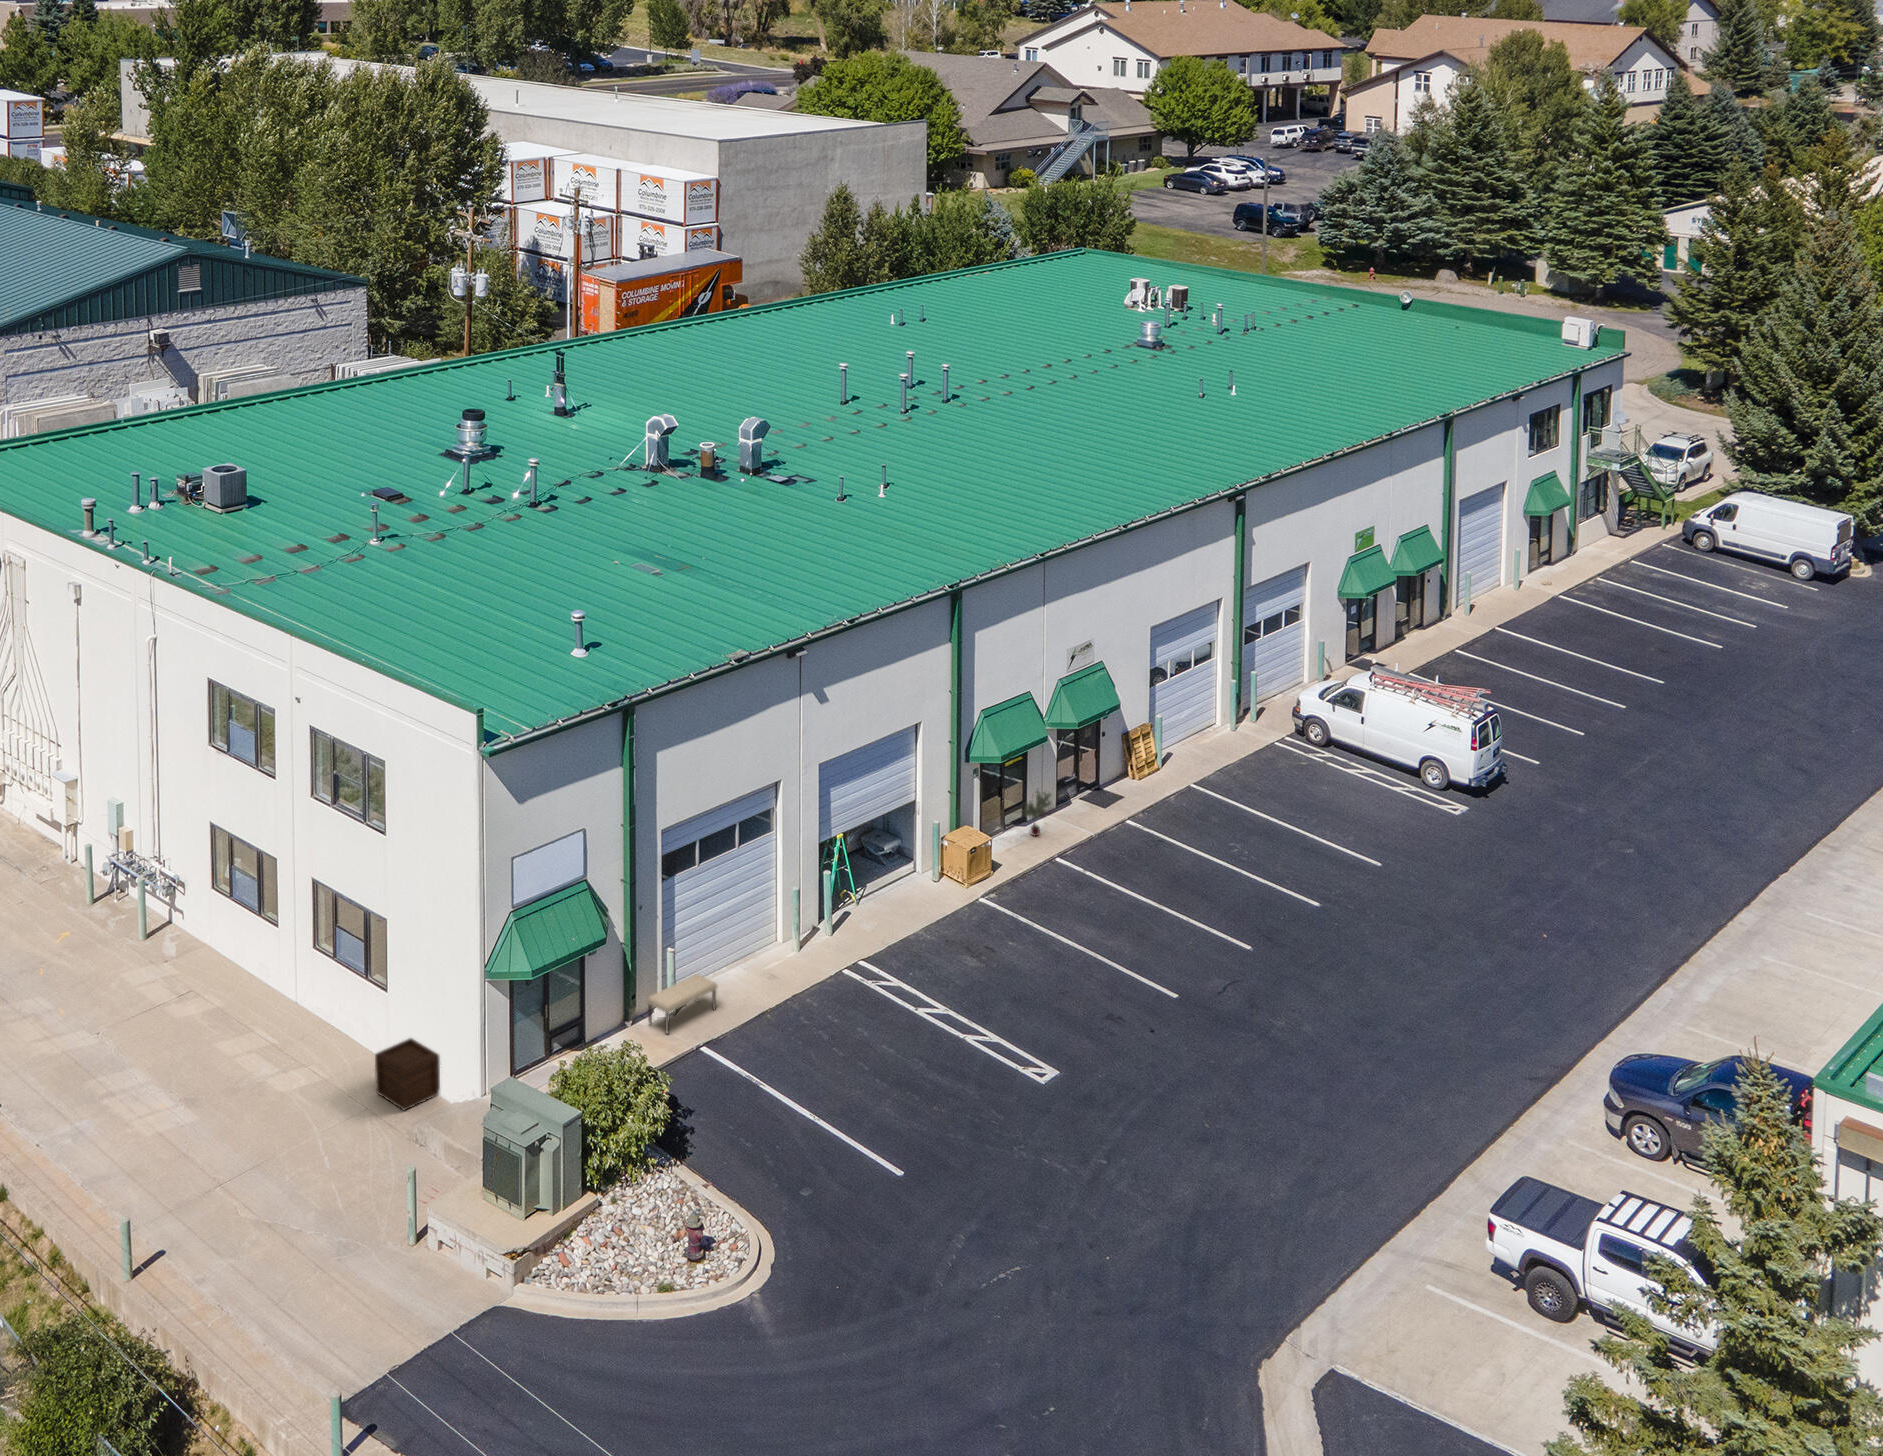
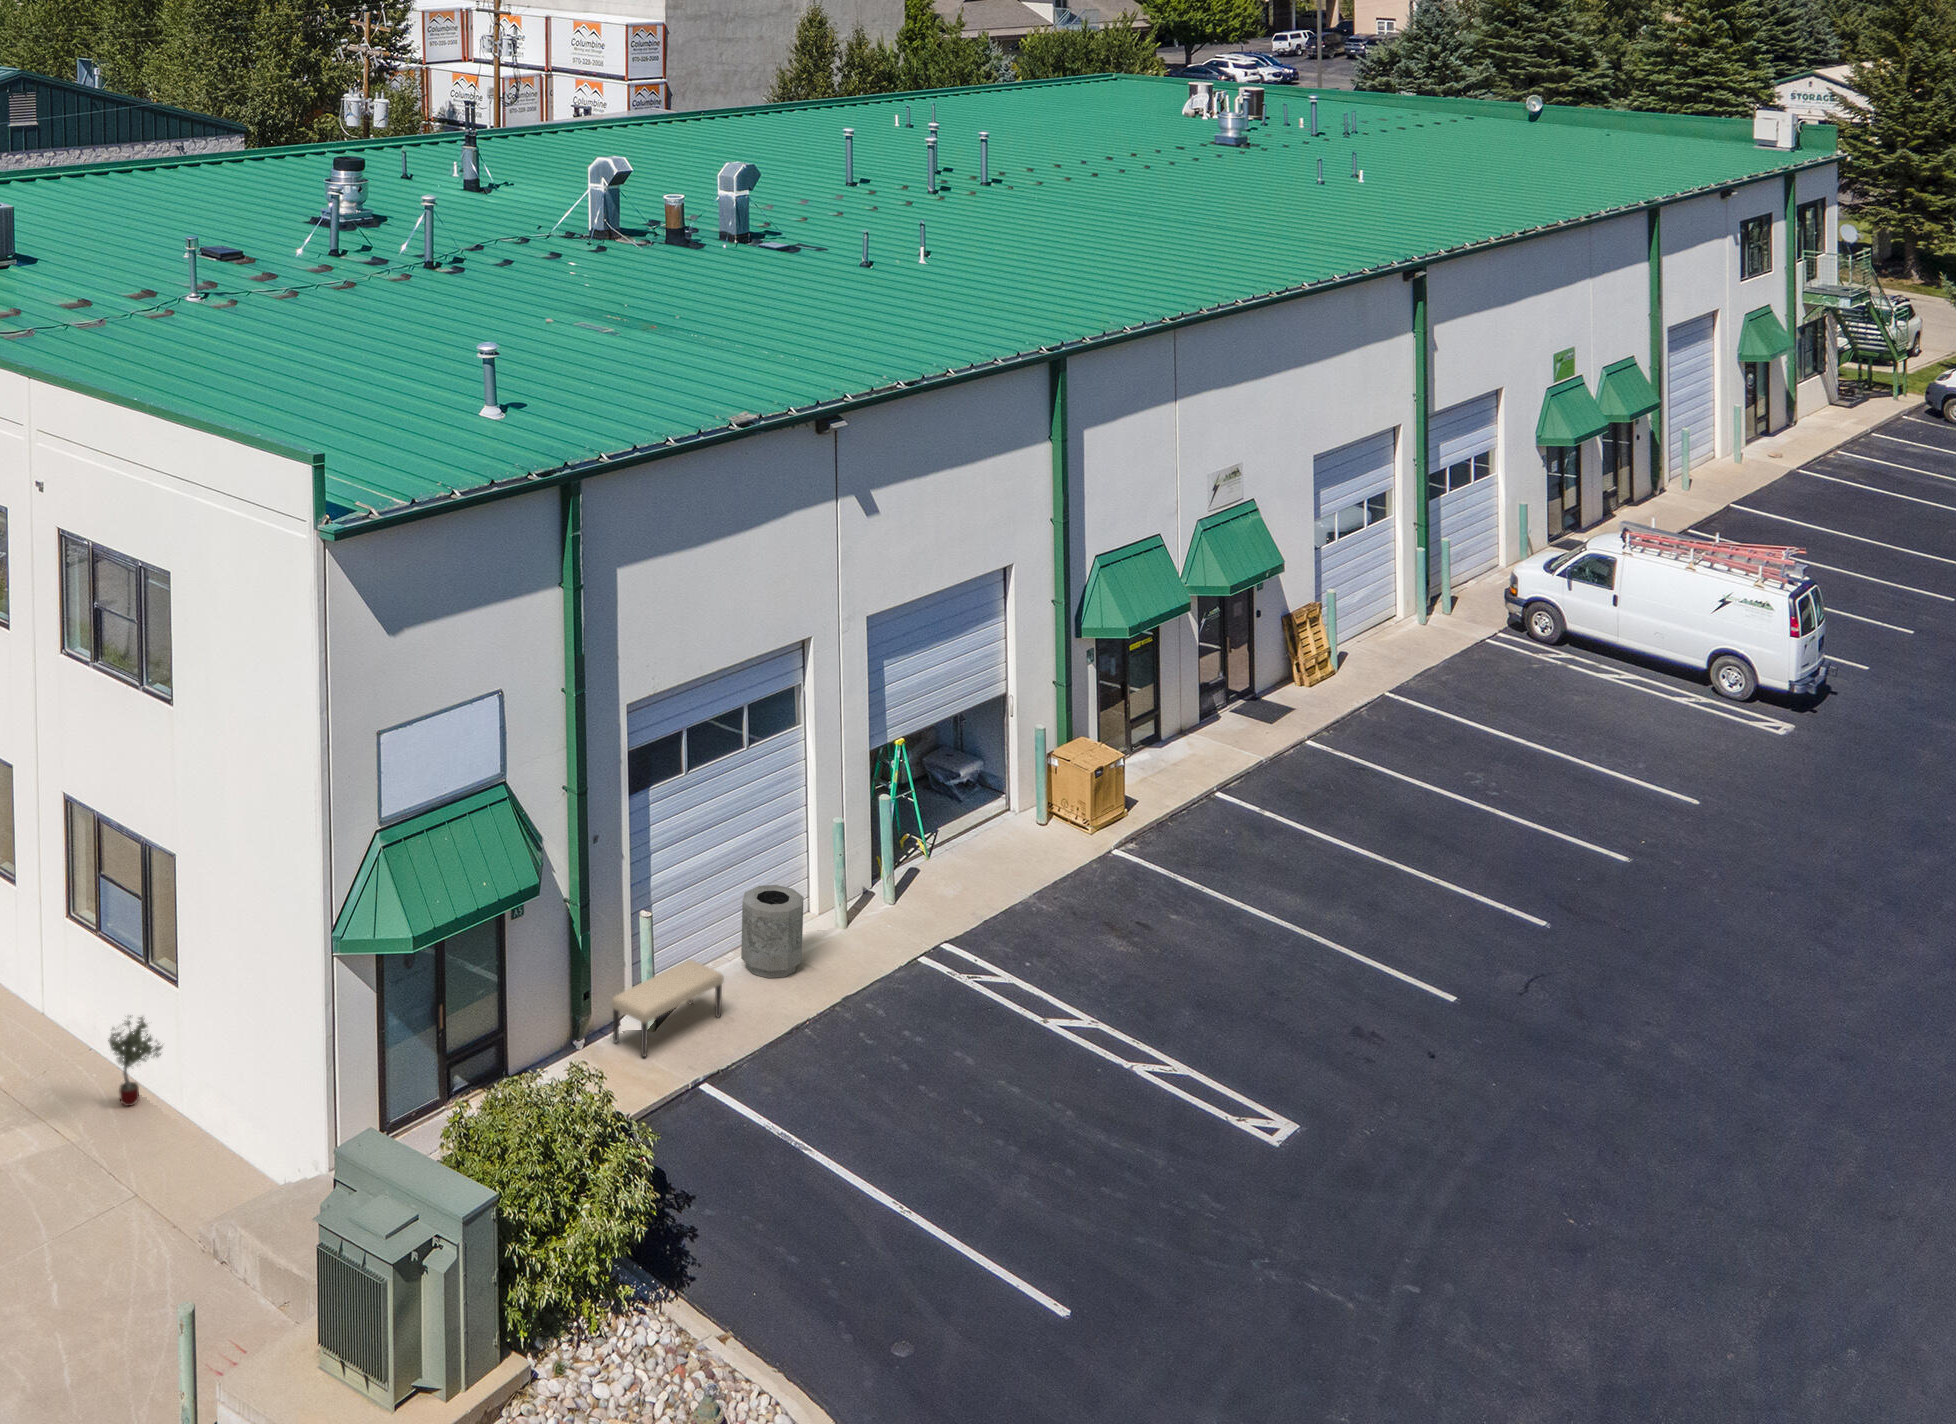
potted tree: present [1023,791,1051,836] -> present [108,1016,163,1106]
trash can: none [730,926,769,986] -> present [741,885,804,978]
wooden crate: present [375,1038,440,1110] -> none [150,1068,263,1194]

